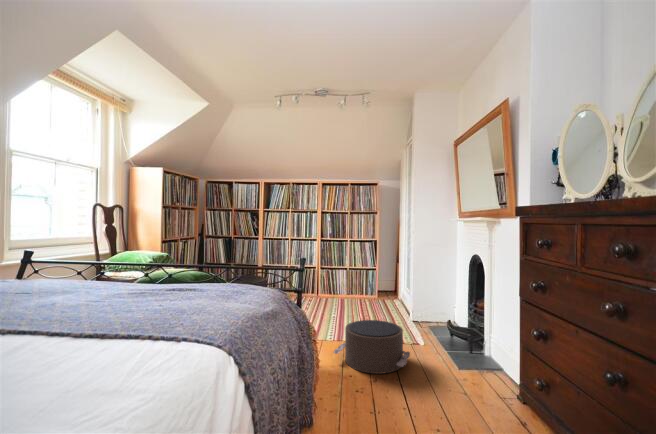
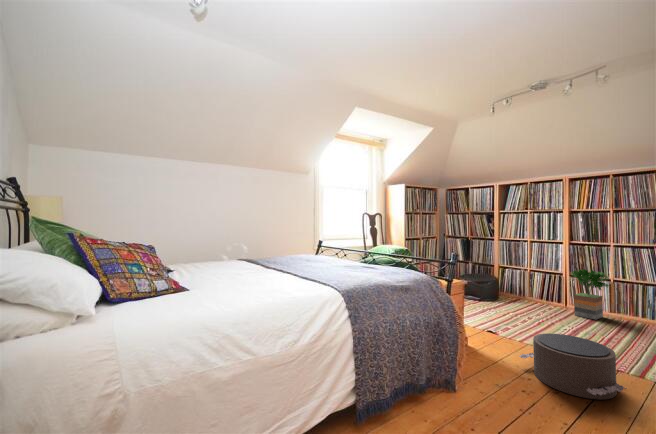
potted tree: none [324,261,351,303] -> present [571,269,609,320]

